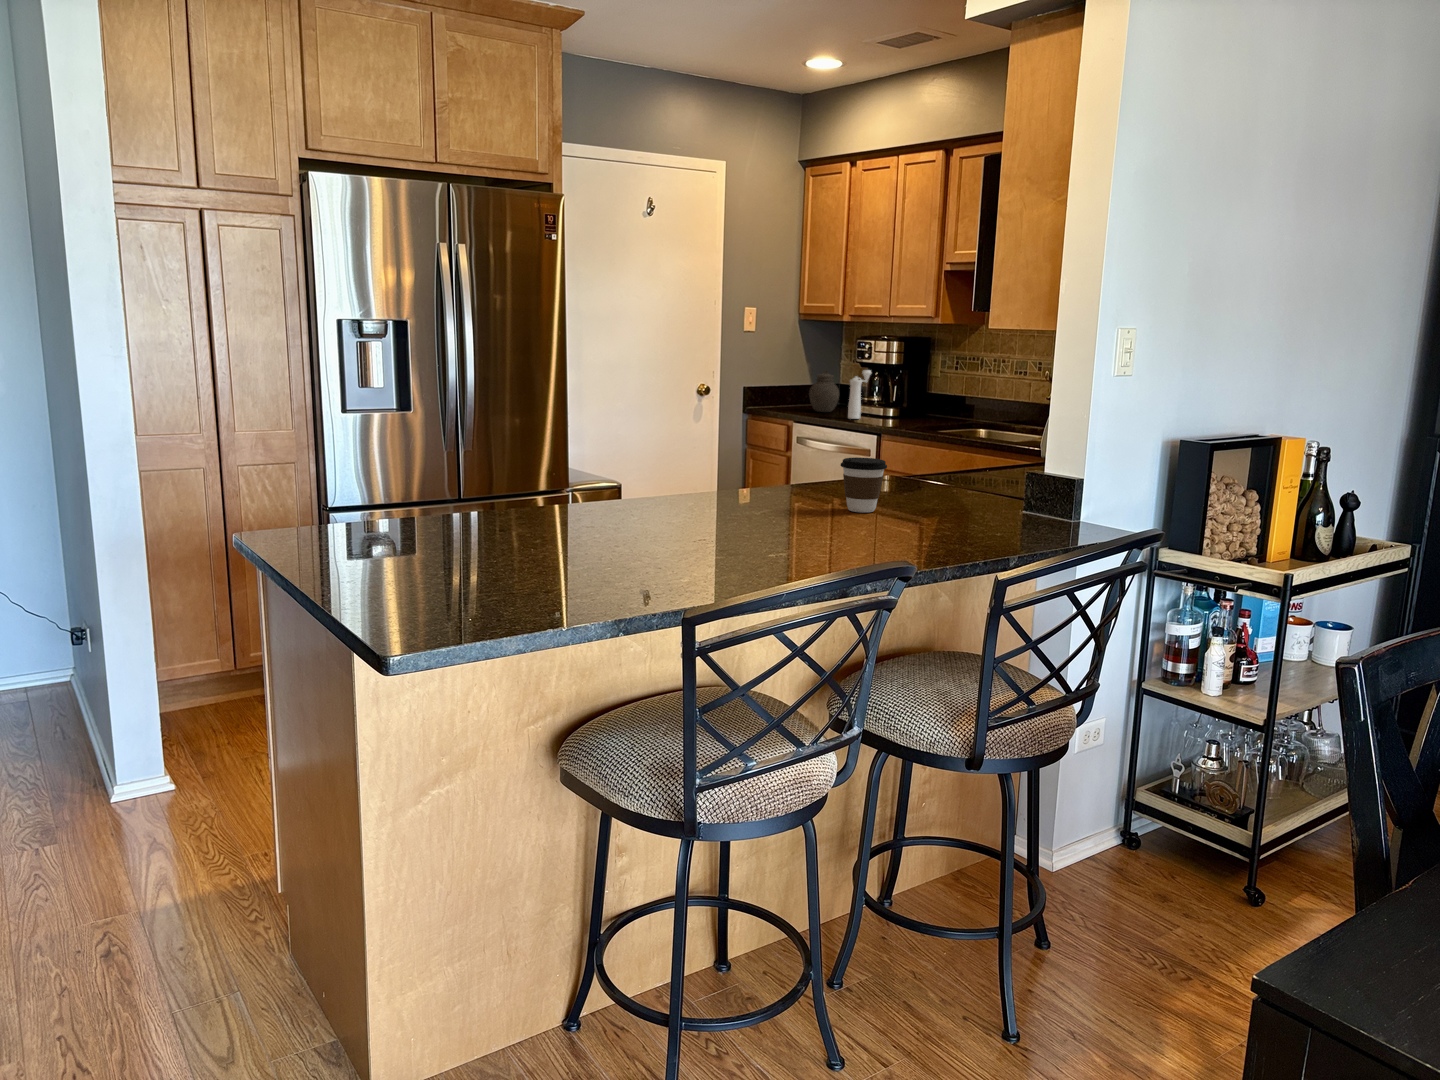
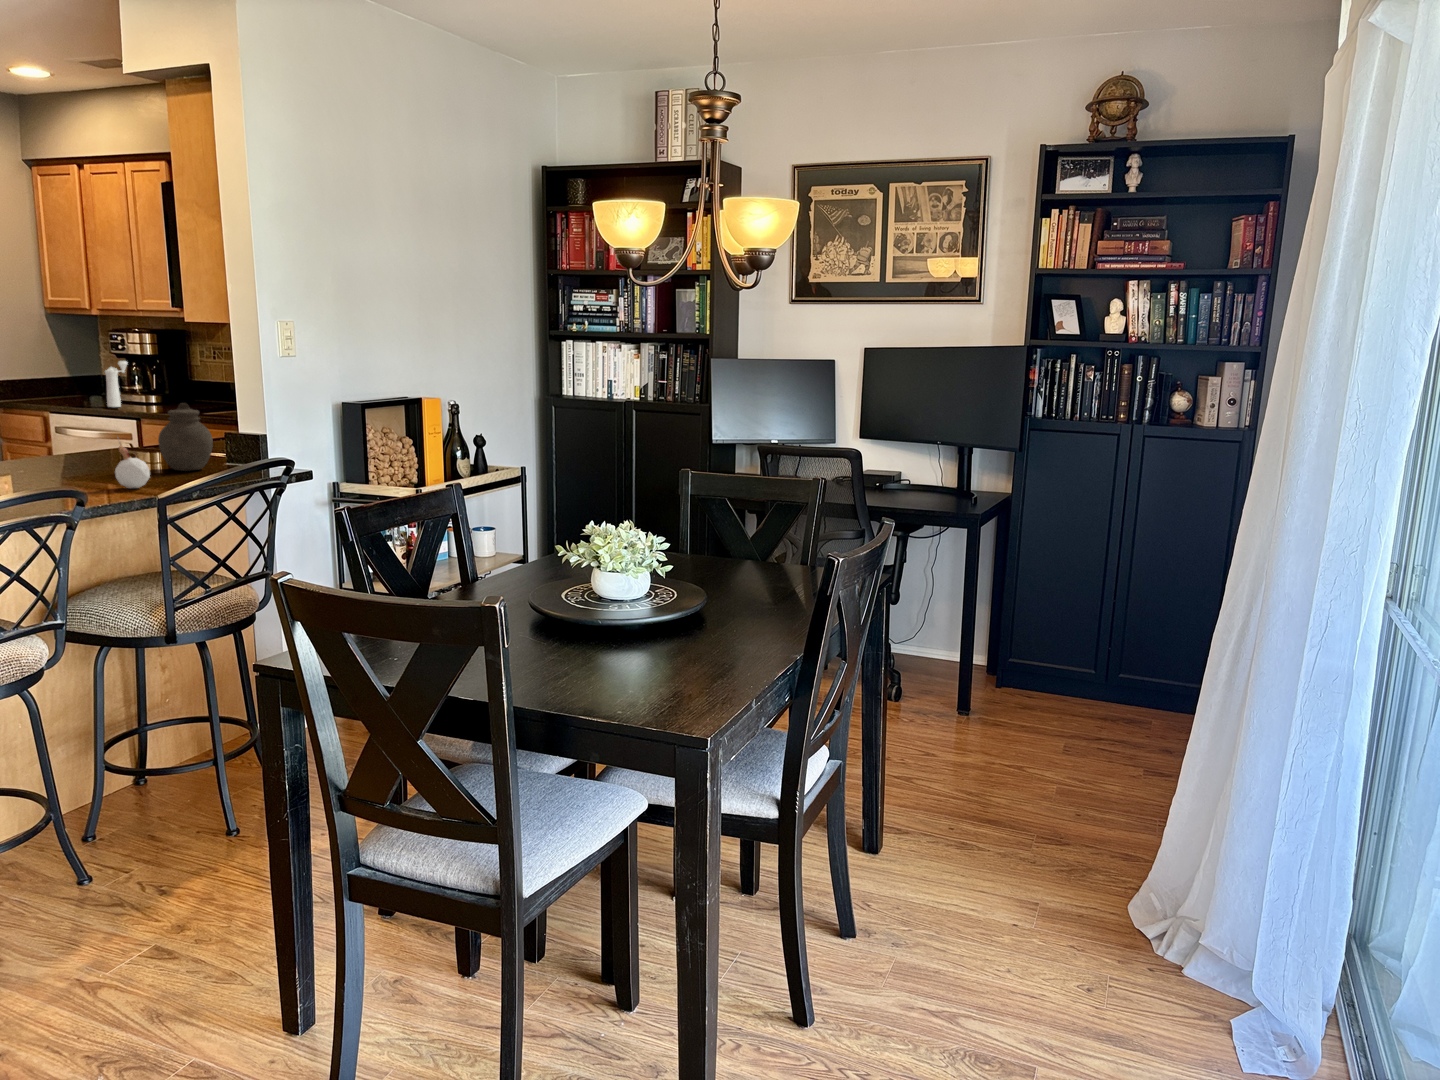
jar: present [809,371,839,412] -> present [158,403,213,471]
coffee cup: present [841,457,887,512] -> none [64,430,108,474]
candle: none [901,472,940,541] -> present [115,442,150,488]

